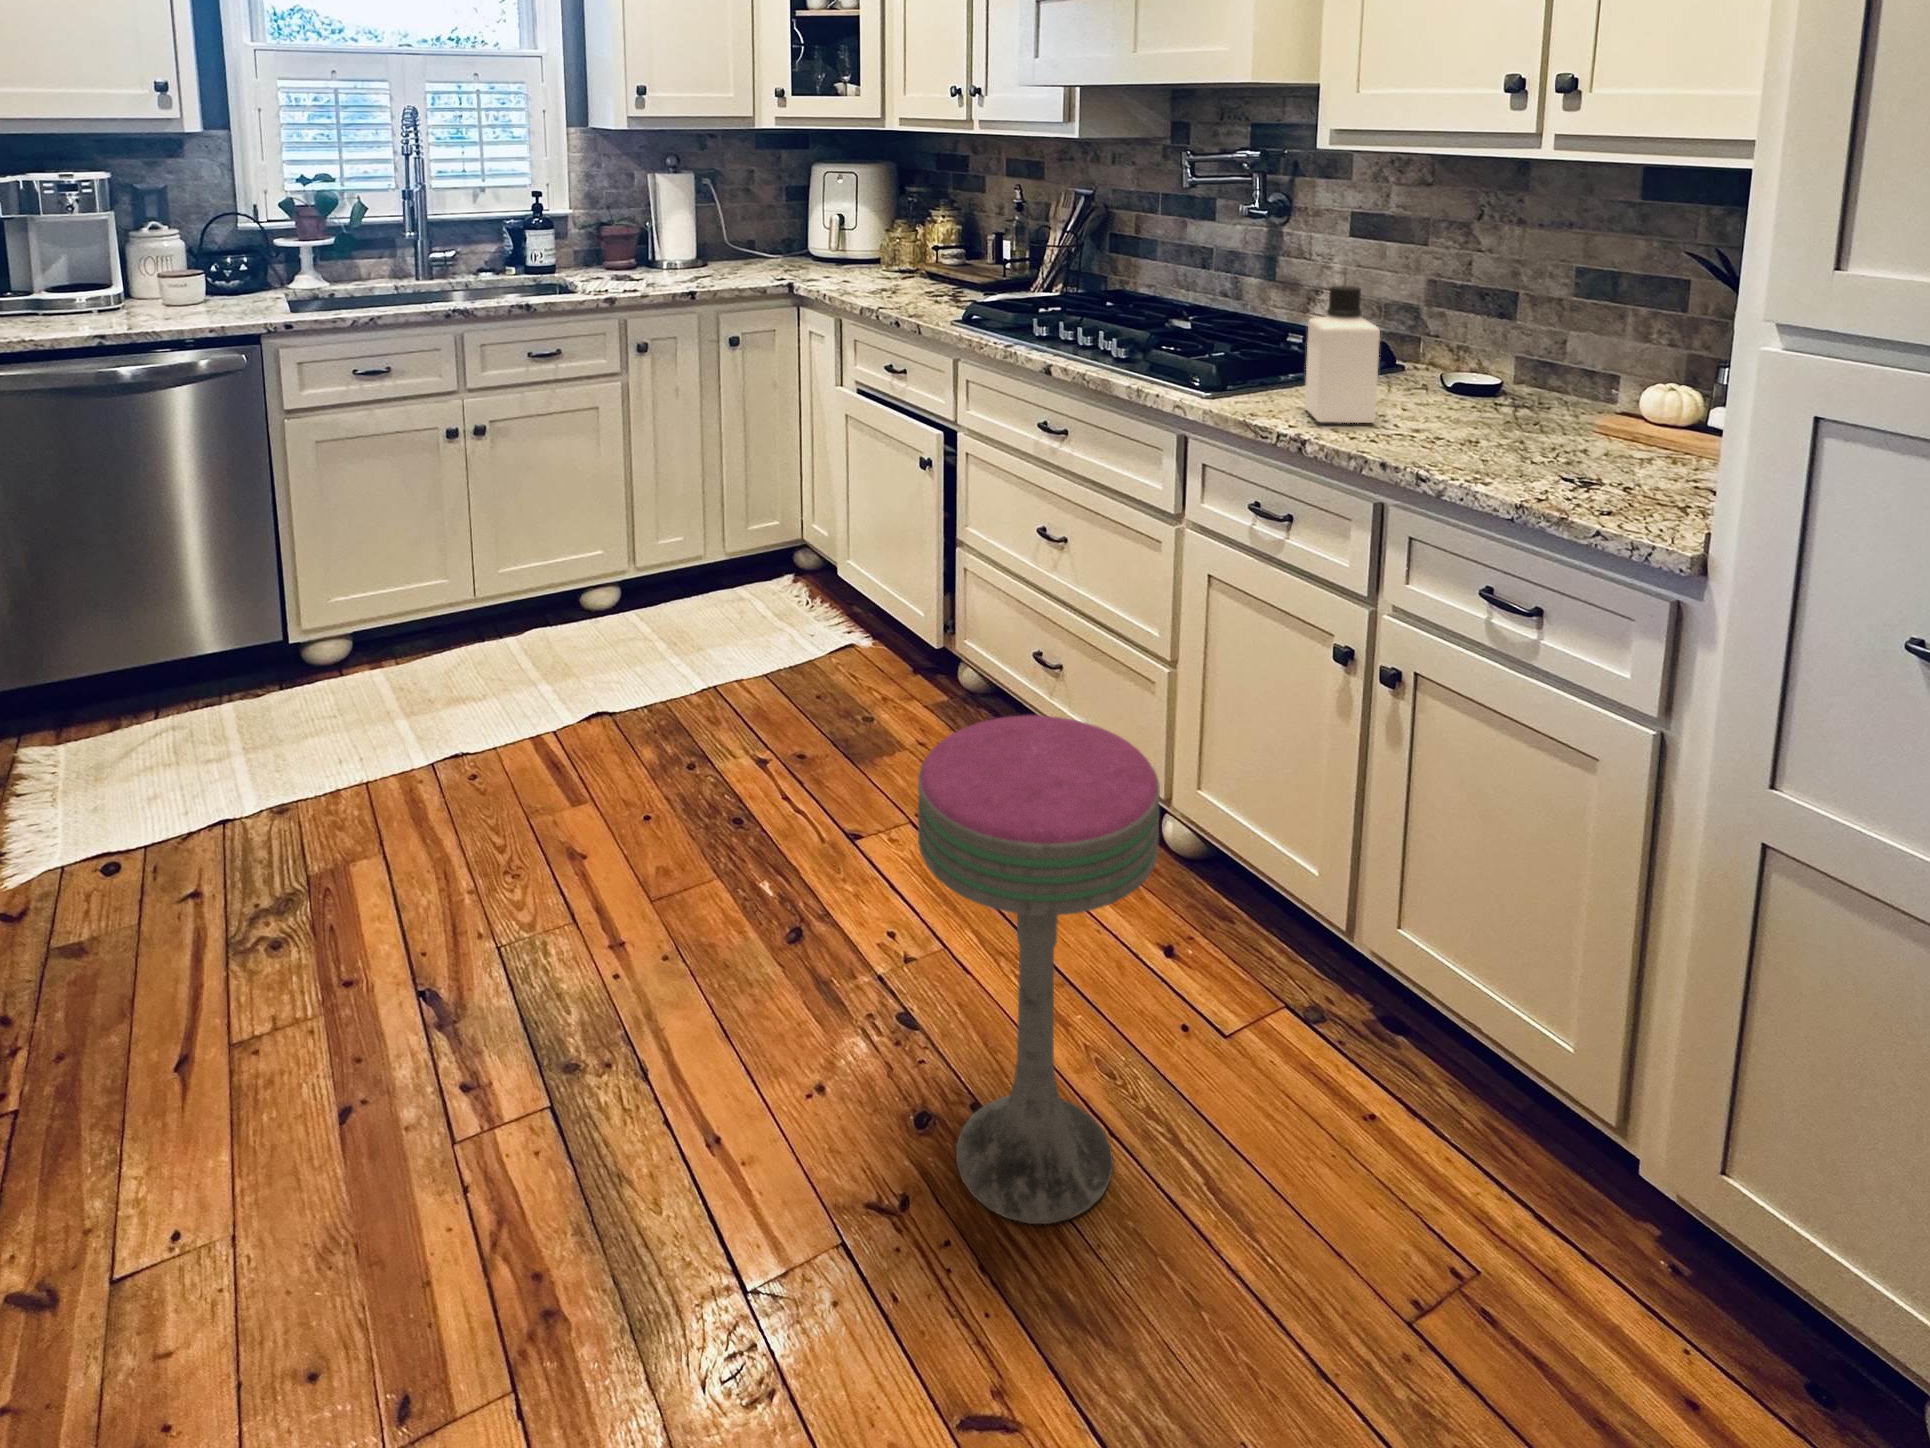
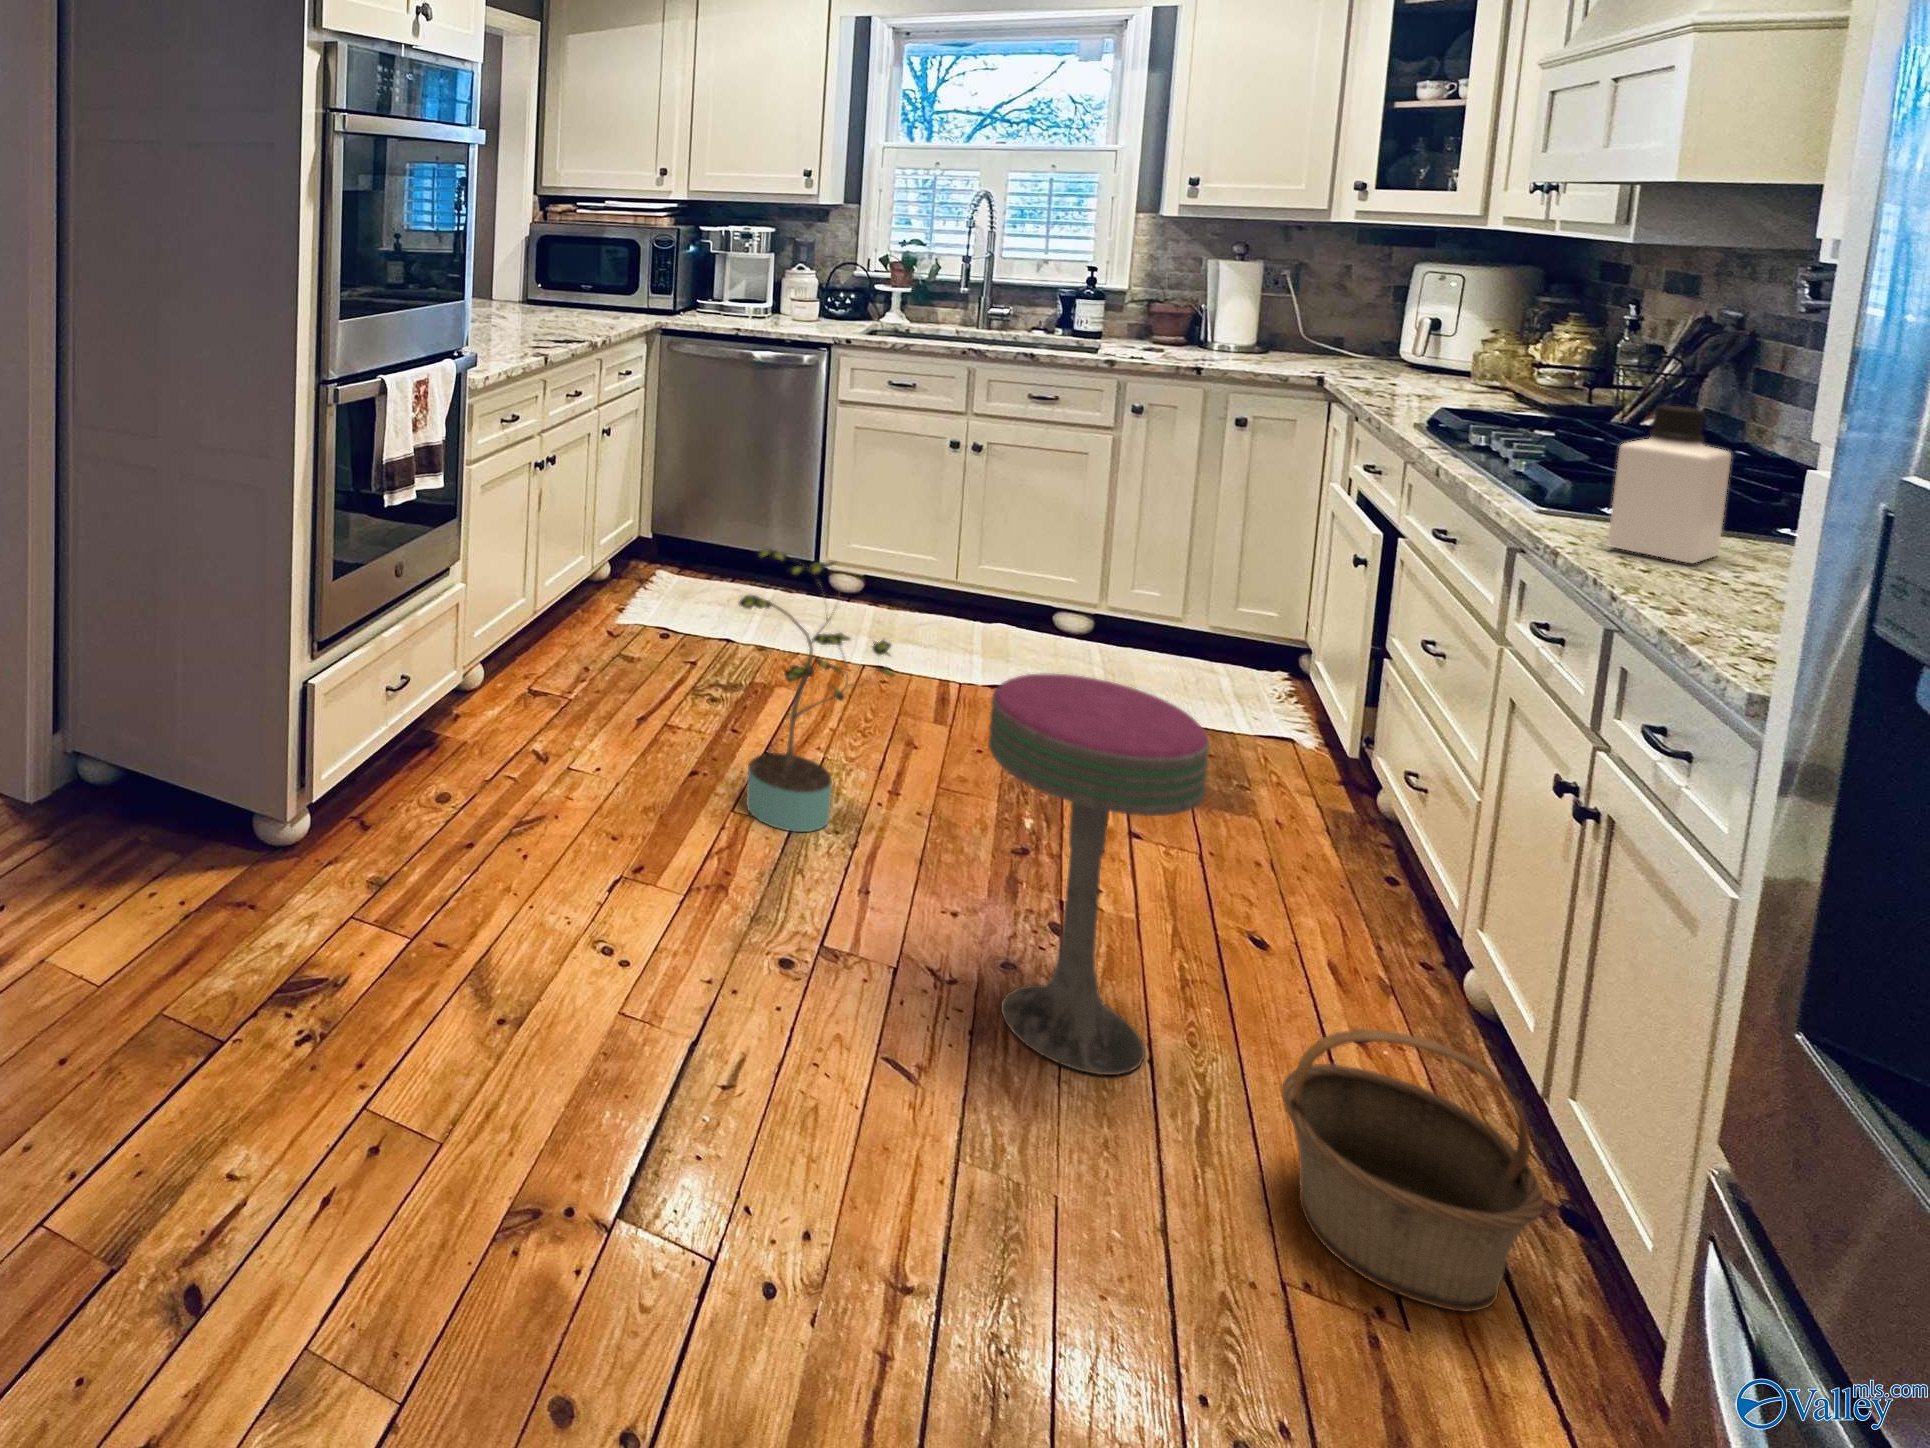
potted plant: none [414,677,657,1129] -> present [739,549,895,832]
basket: none [1275,955,1494,1237] -> present [1282,1029,1544,1311]

